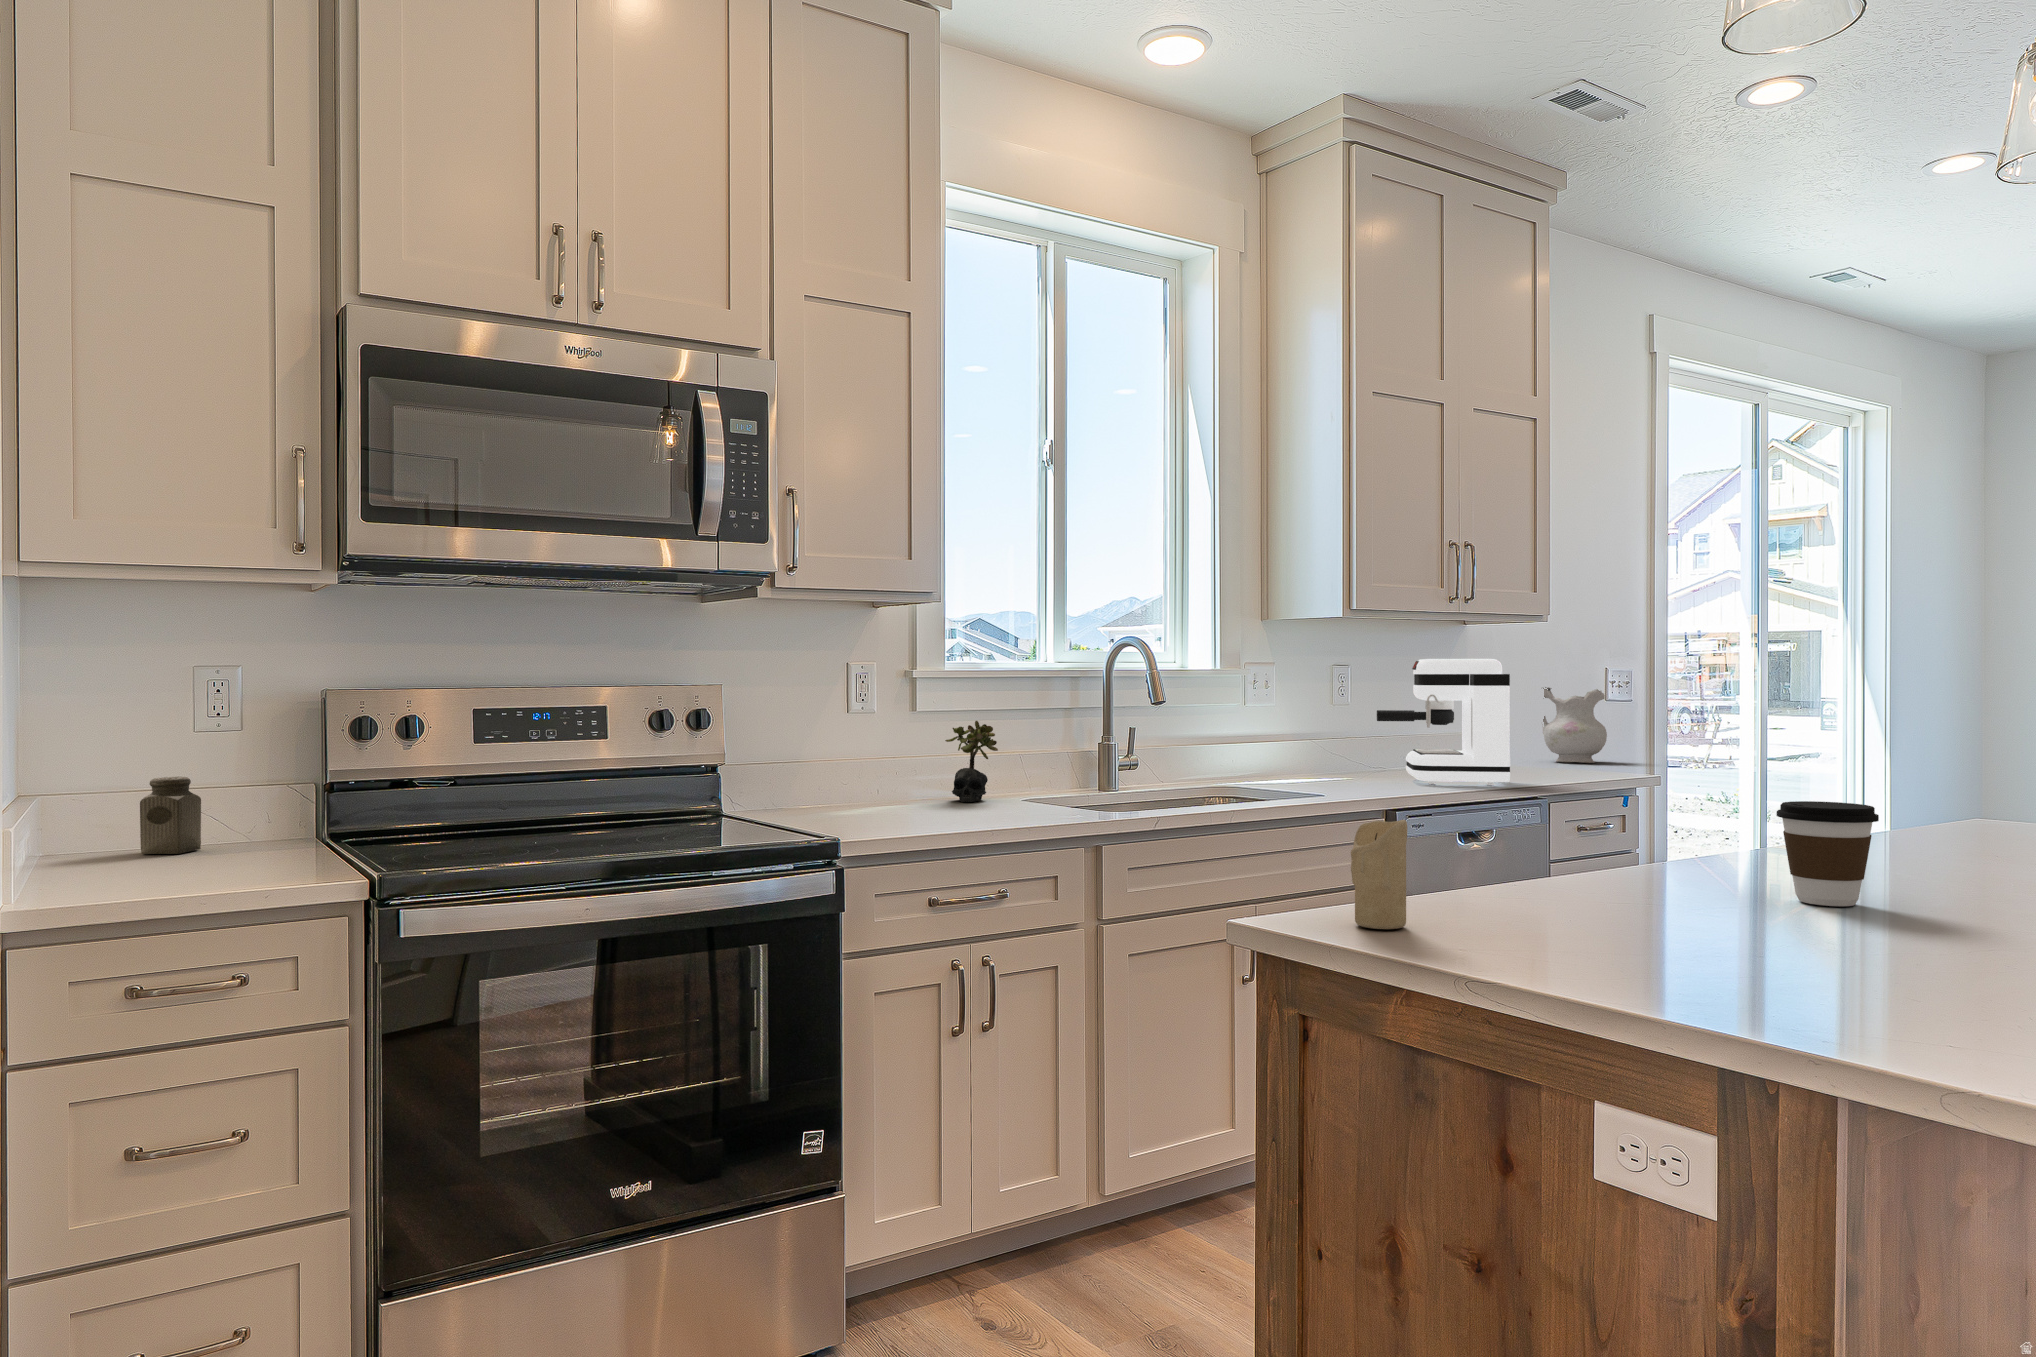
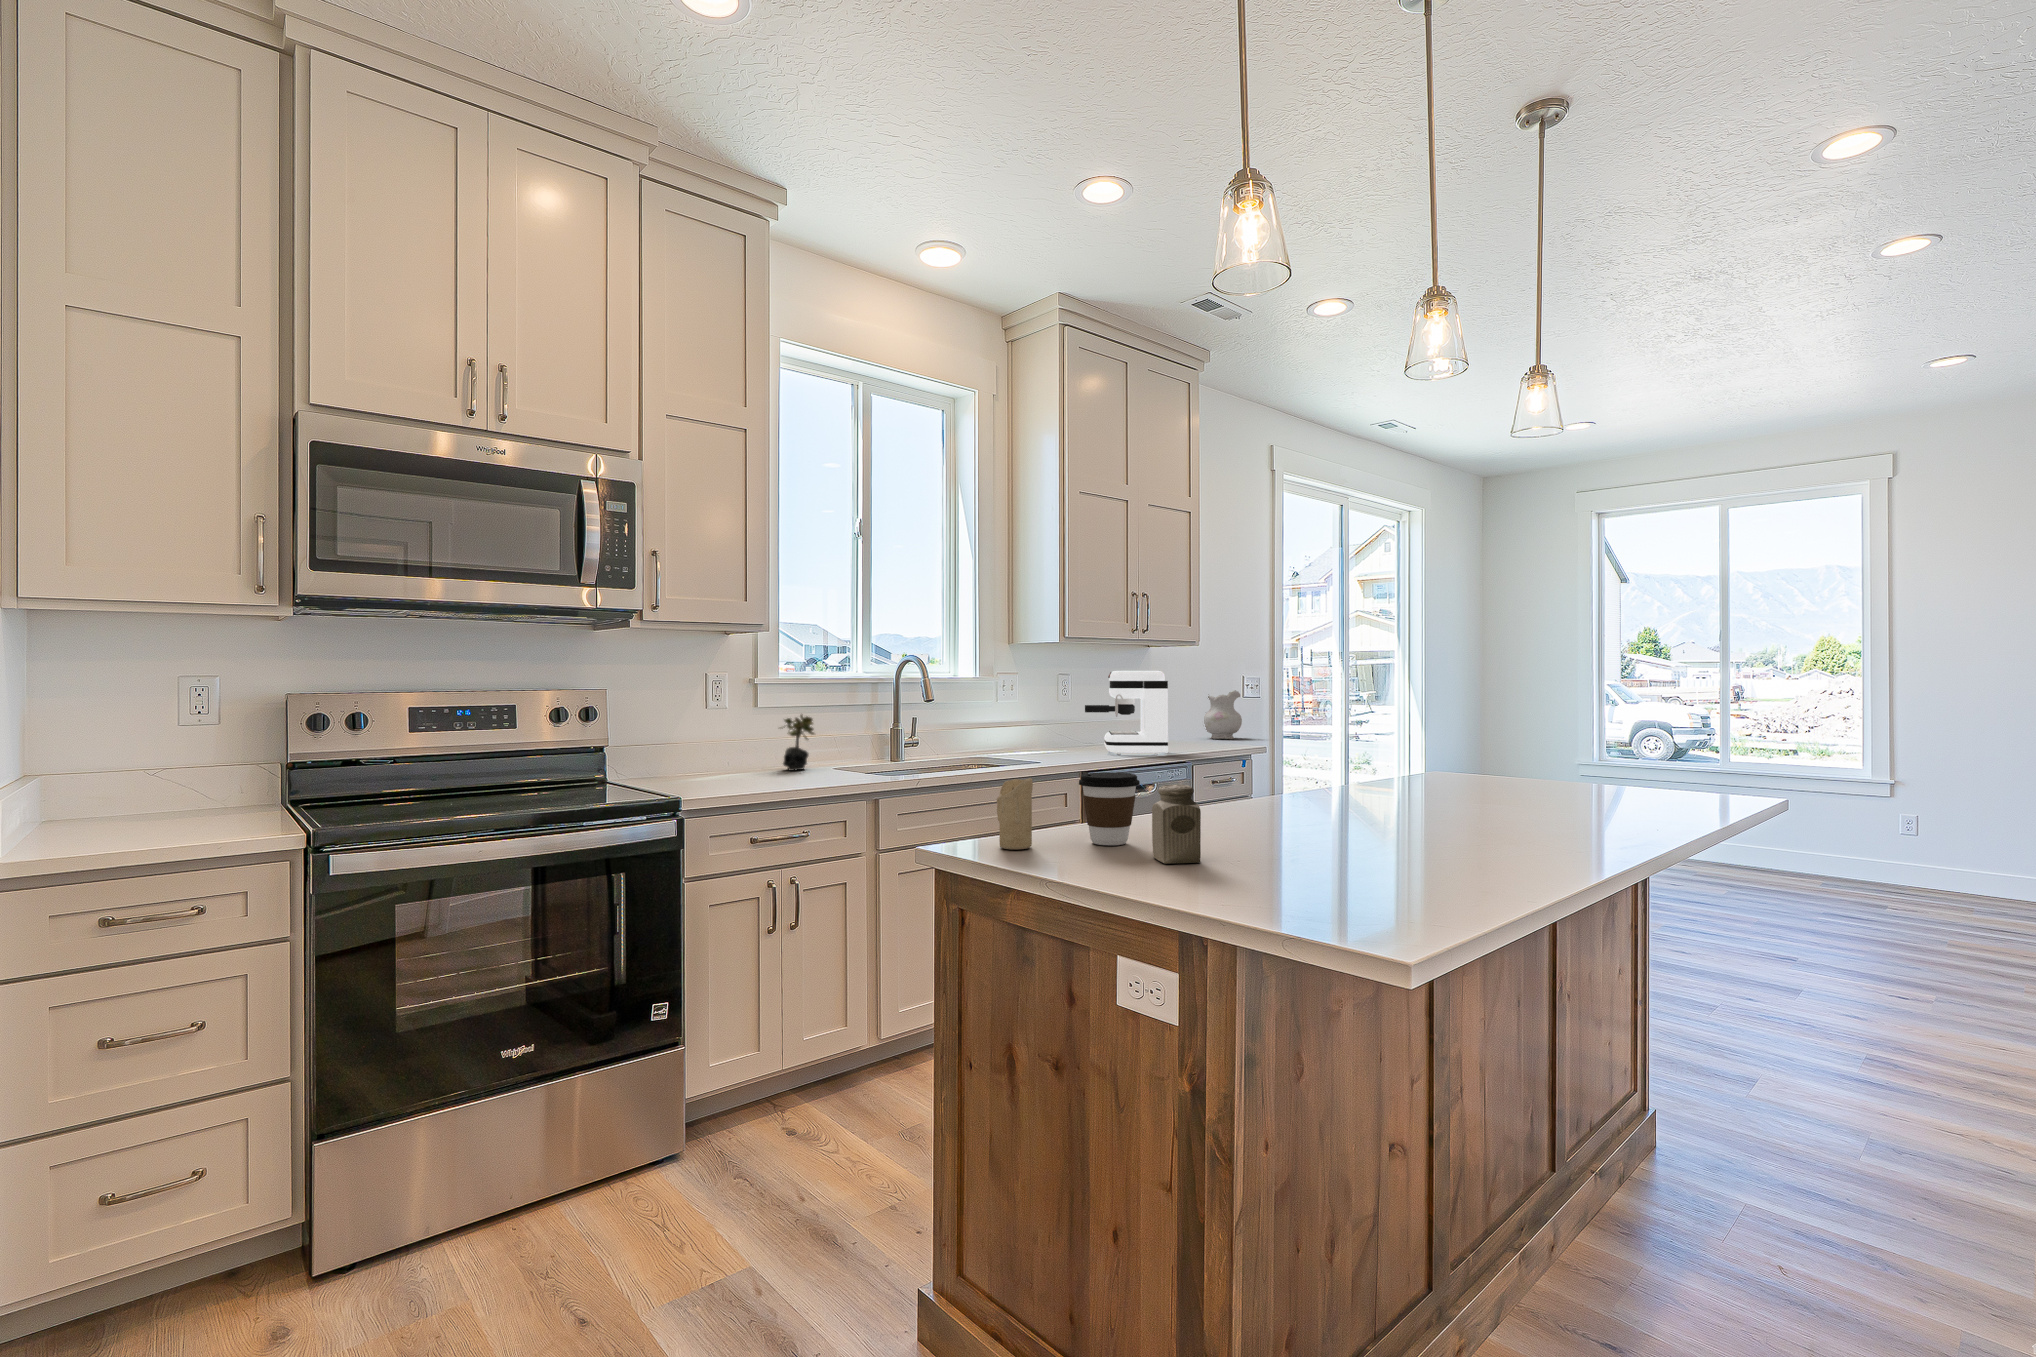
salt shaker: present [140,776,201,854] -> present [1152,784,1201,864]
coffee cup: present [1777,801,1879,906] -> present [1079,772,1140,845]

